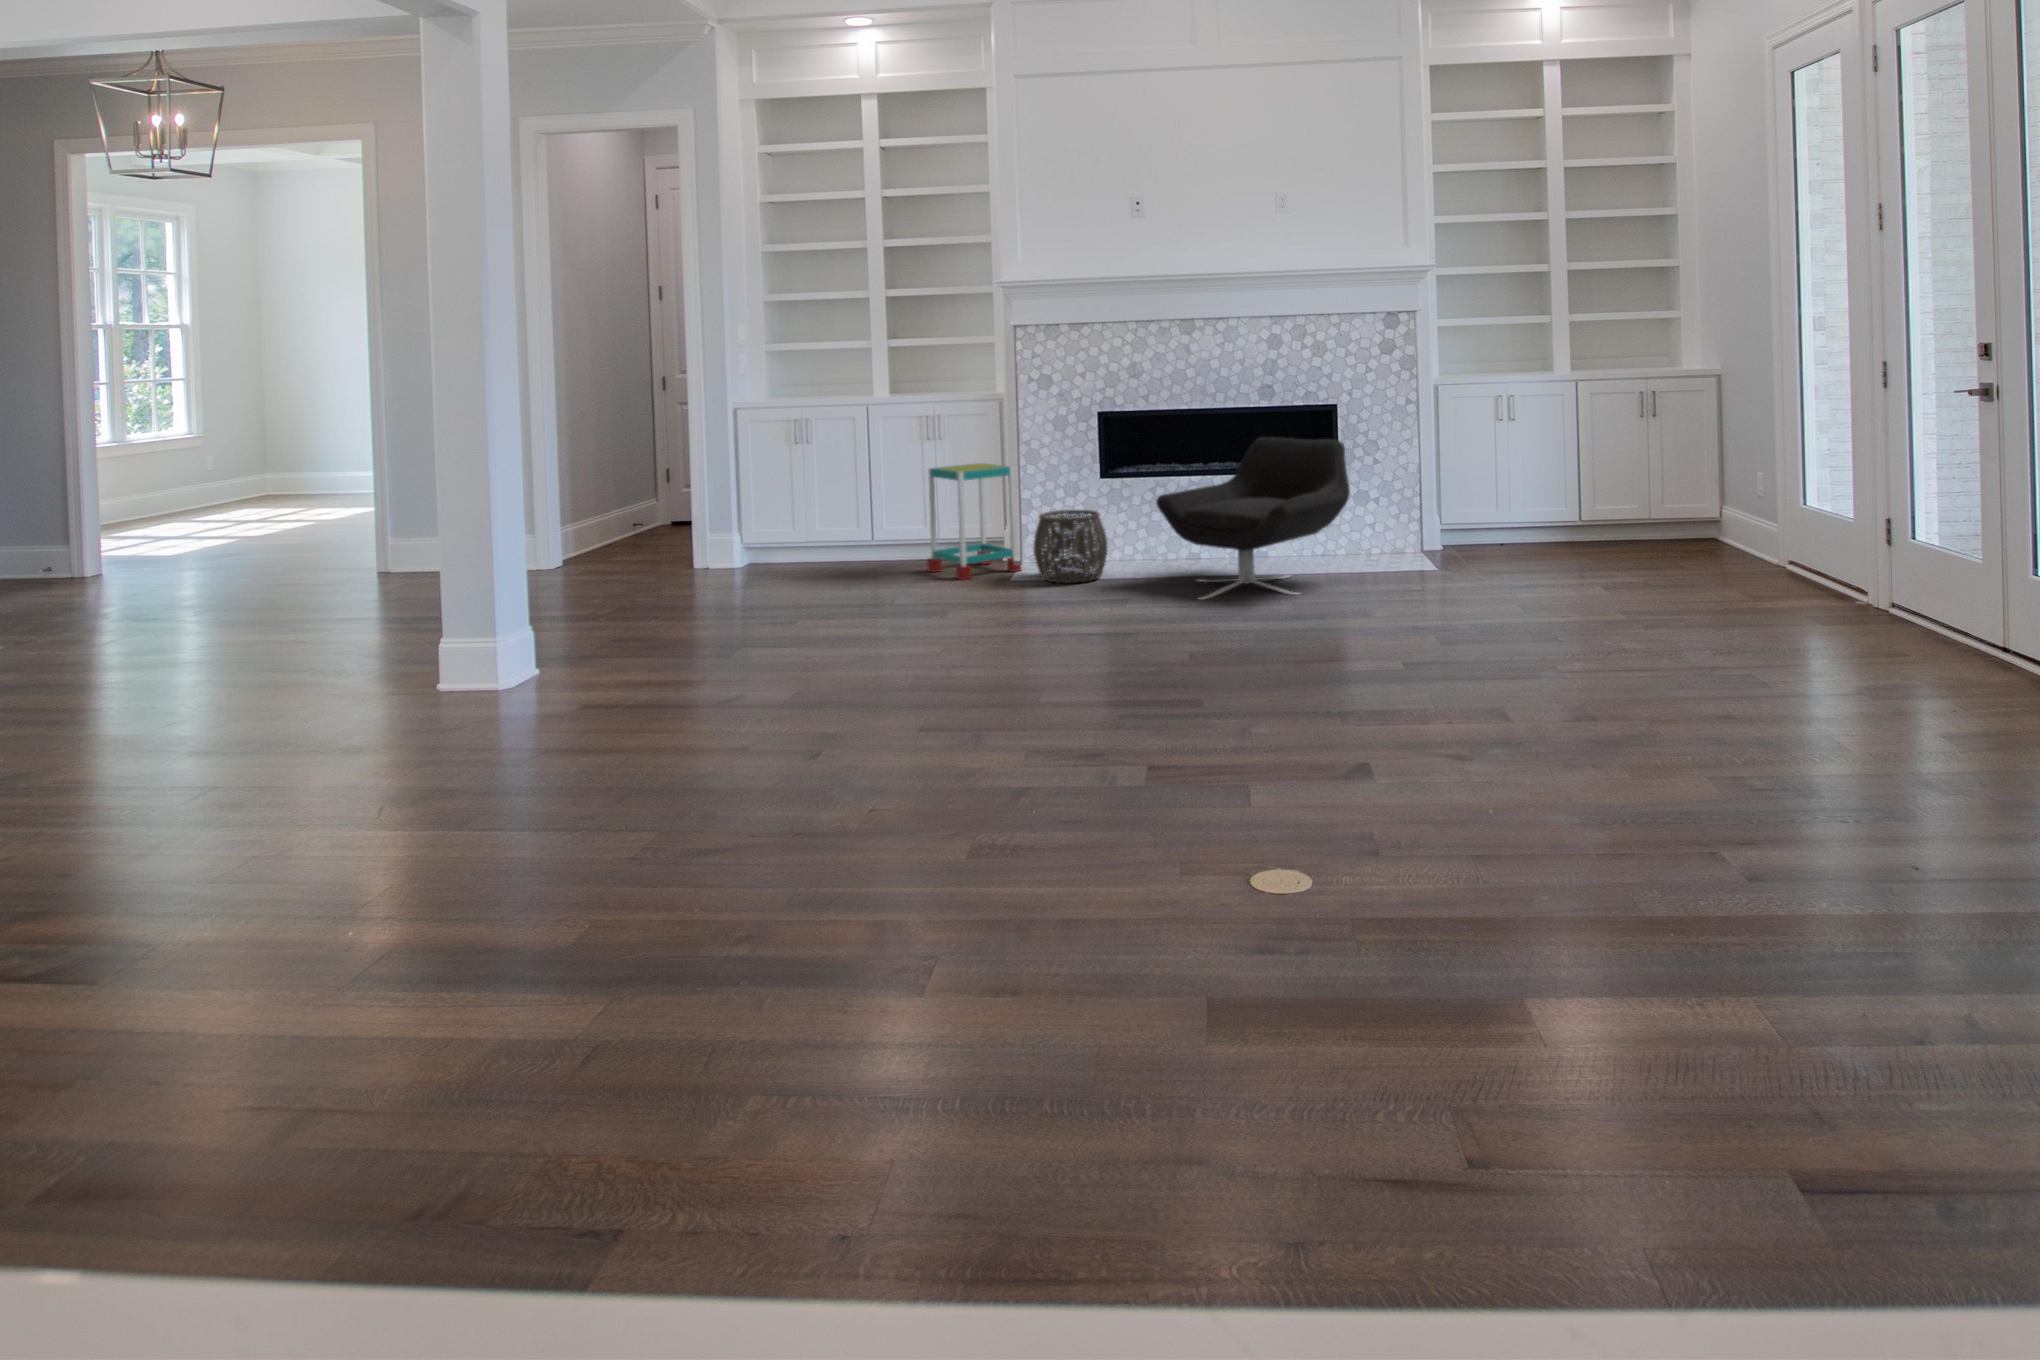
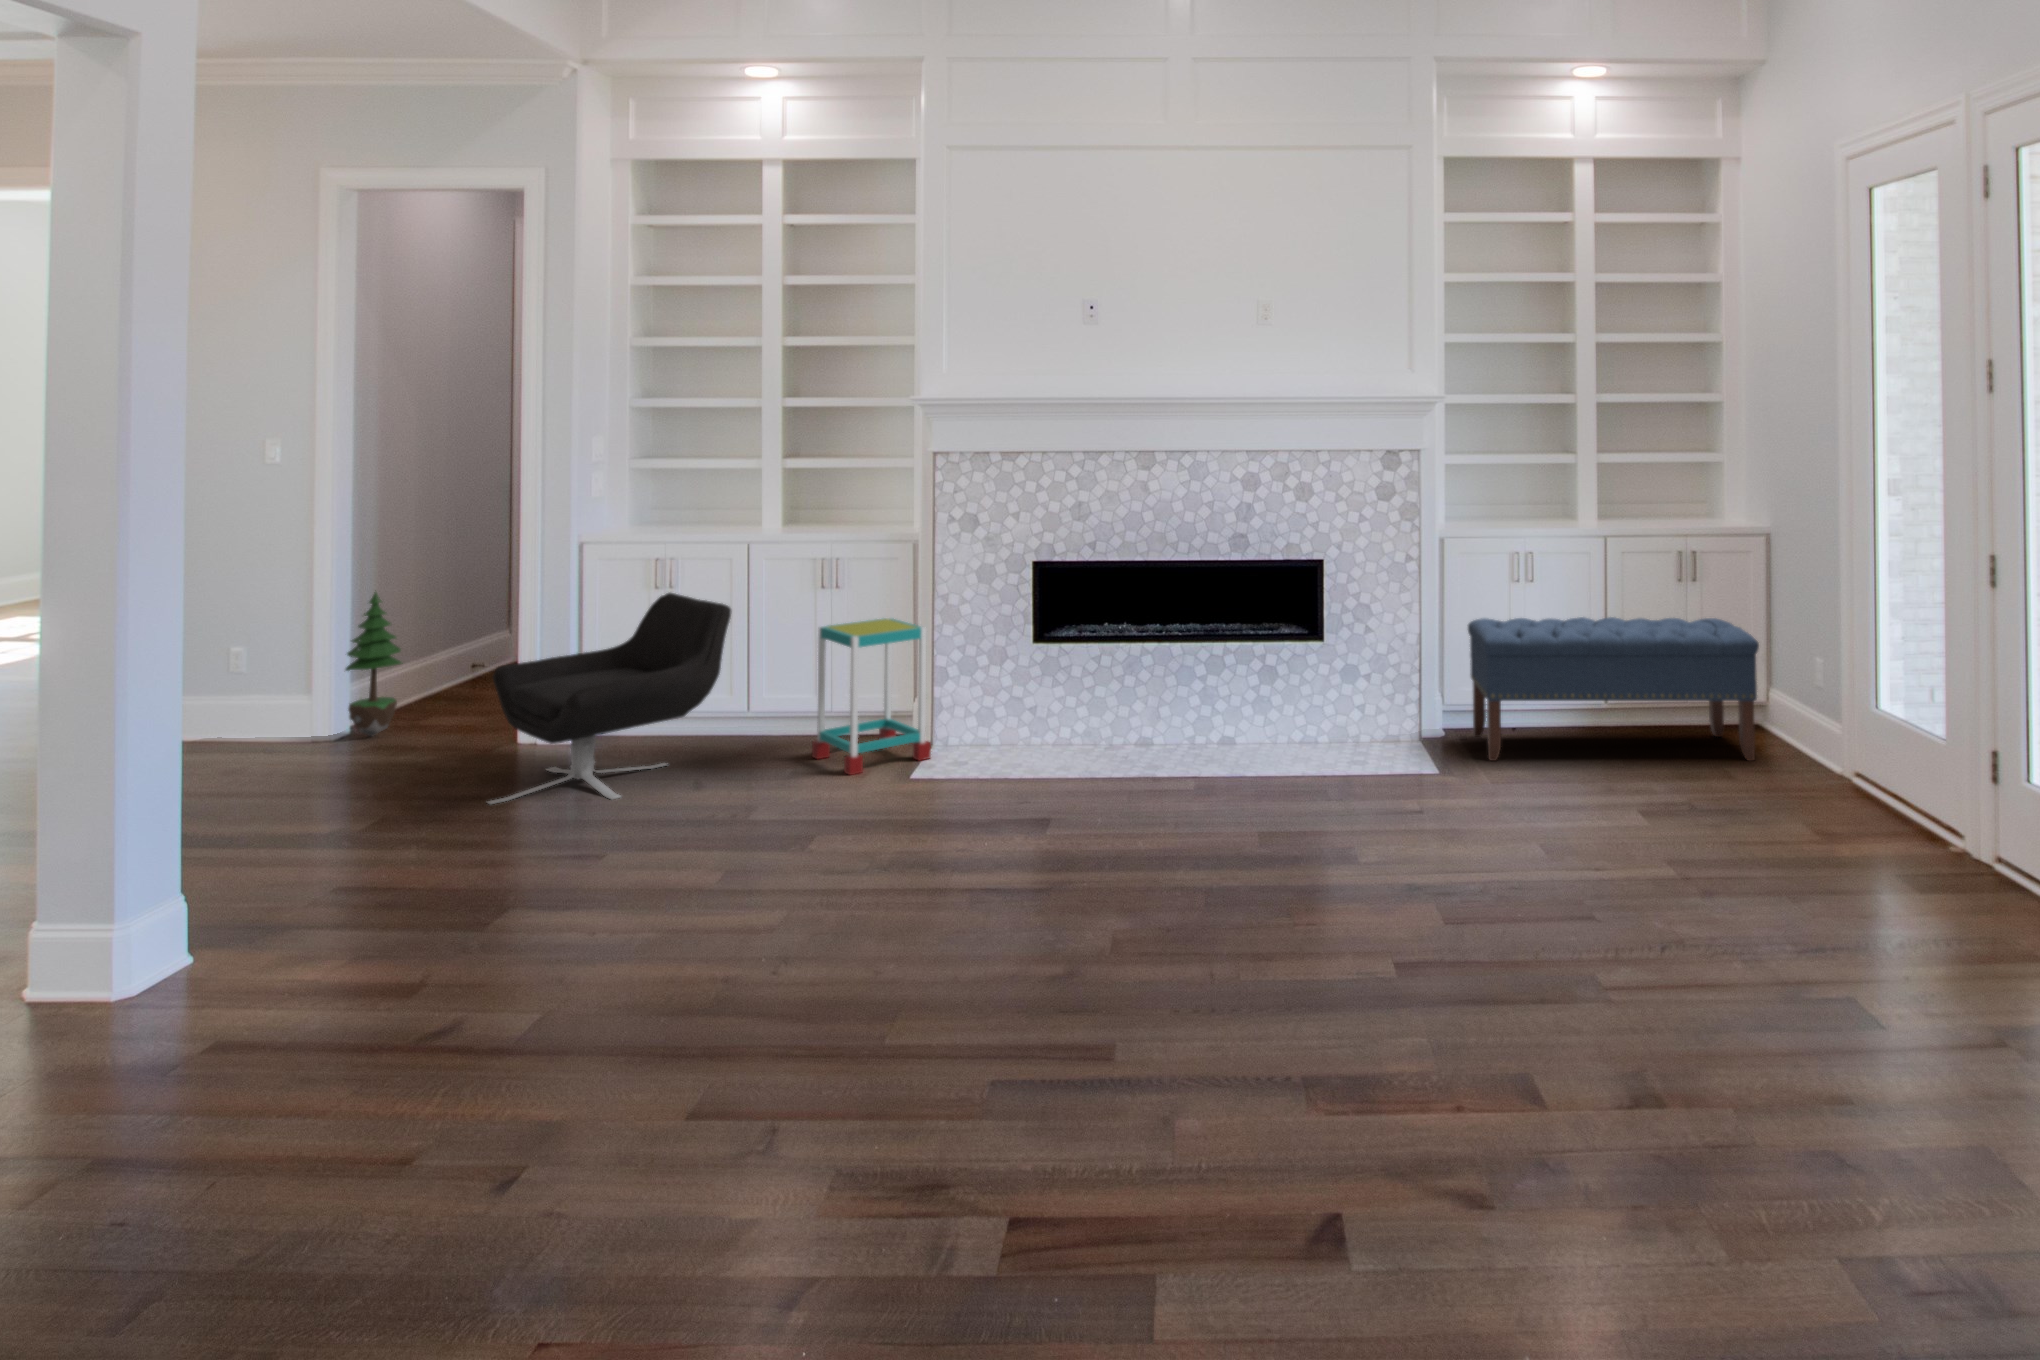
lounge chair: present [1156,437,1350,600] -> present [488,593,731,804]
bench: none [1460,449,1711,565] -> present [1468,617,1759,761]
potted tree: none [559,452,603,566] -> present [346,592,403,737]
woven basket: present [1034,510,1108,583] -> none [941,685,1038,786]

